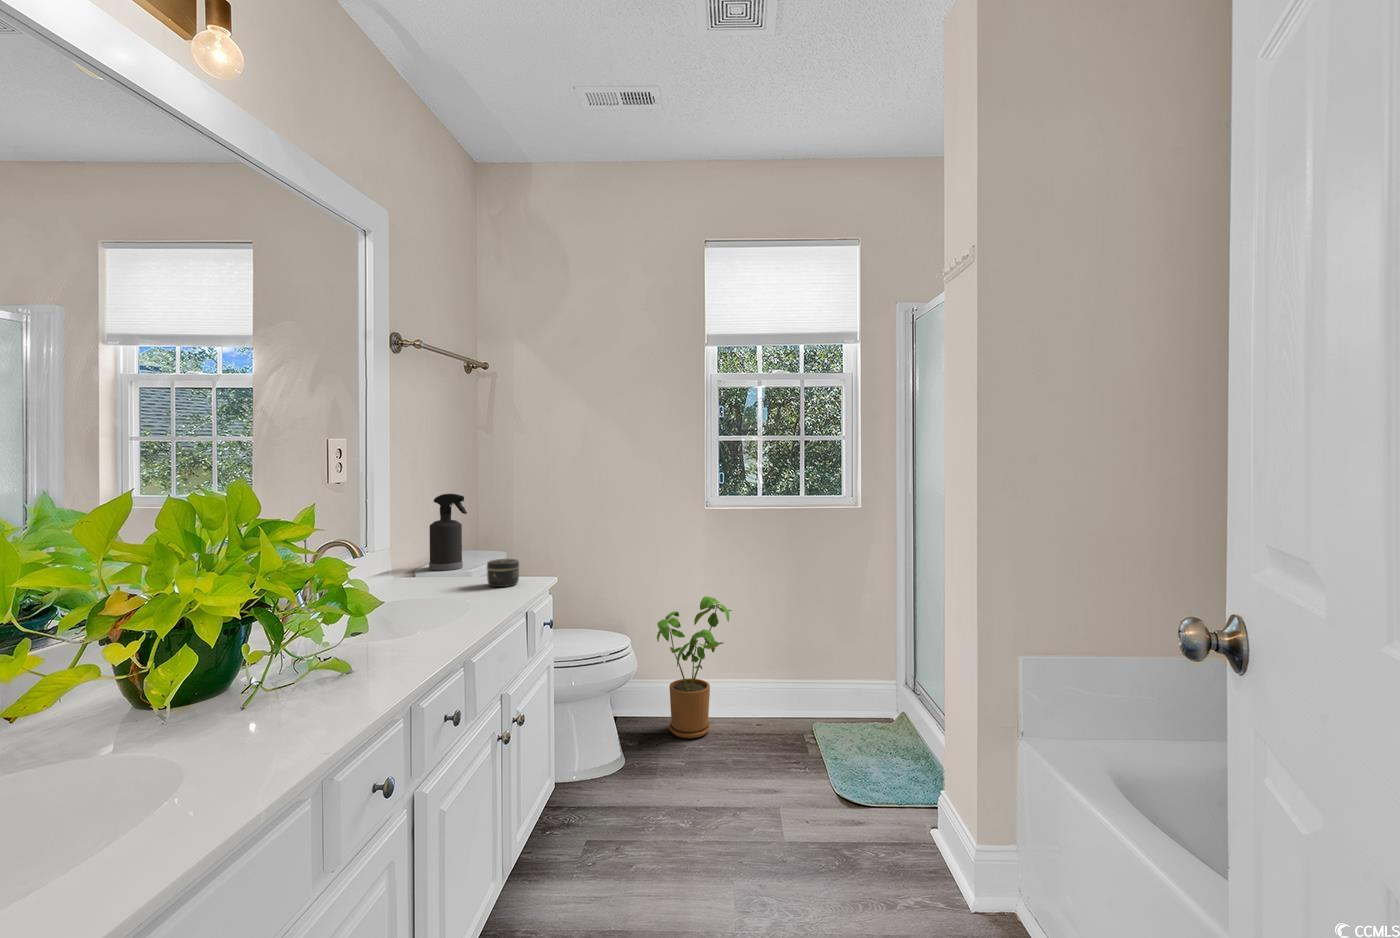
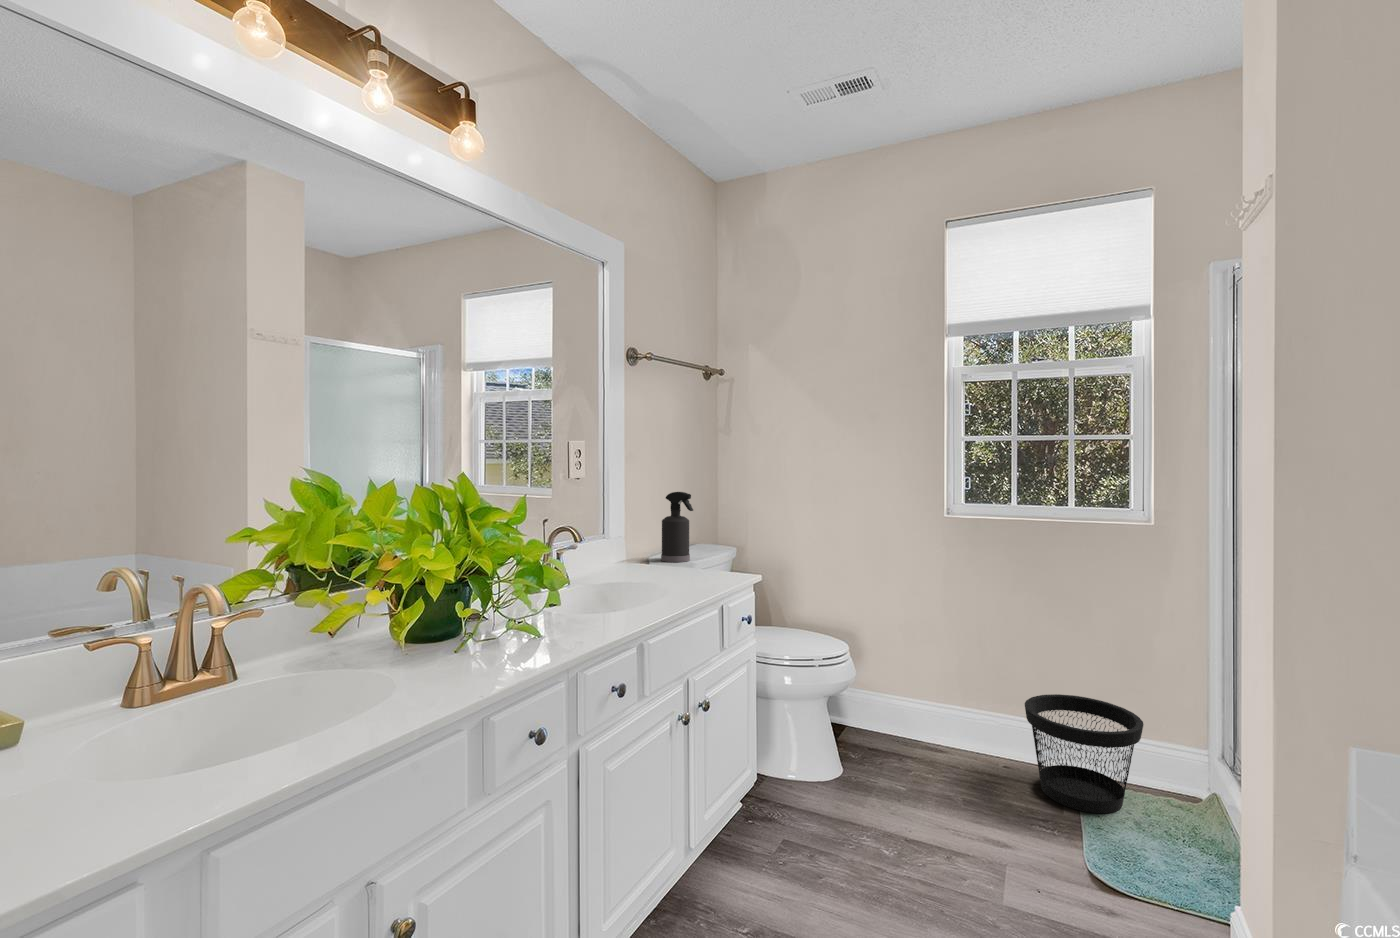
jar: present [487,559,519,587] -> none [696,555,725,581]
house plant: present [657,596,732,738] -> none [887,613,977,768]
wastebasket: none [774,653,860,747] -> present [1025,694,1144,813]

